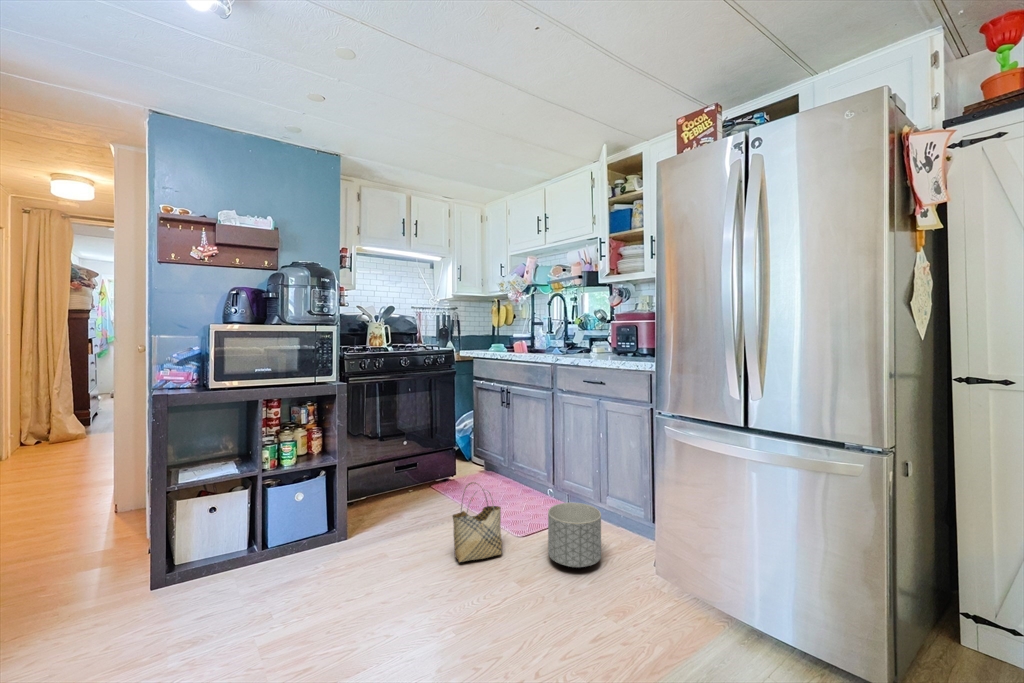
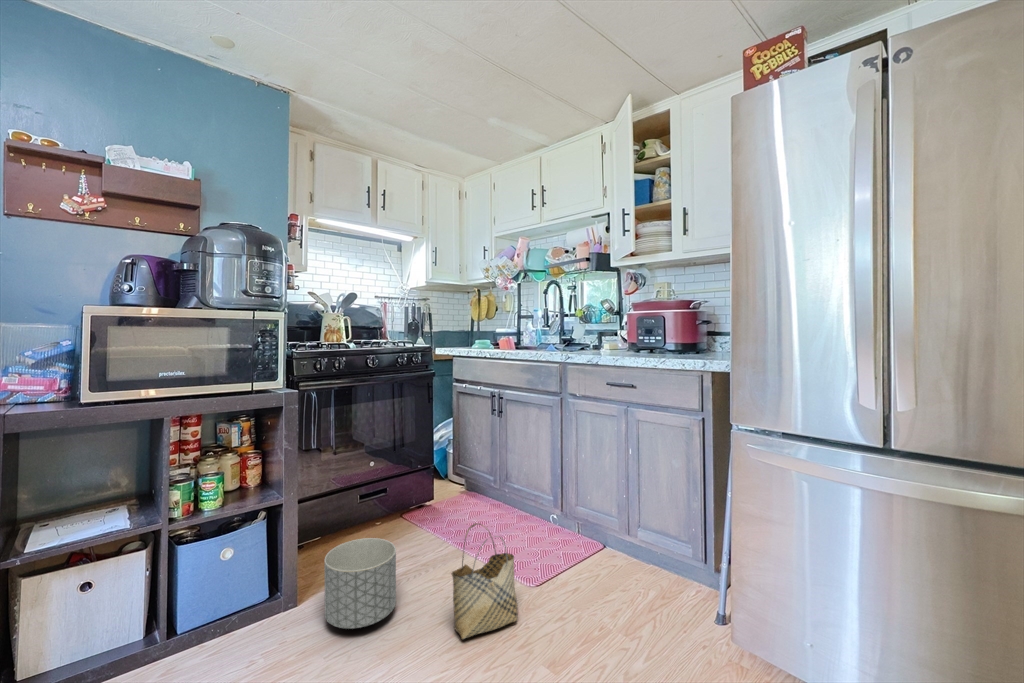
planter: present [548,503,601,568] -> present [325,538,396,629]

